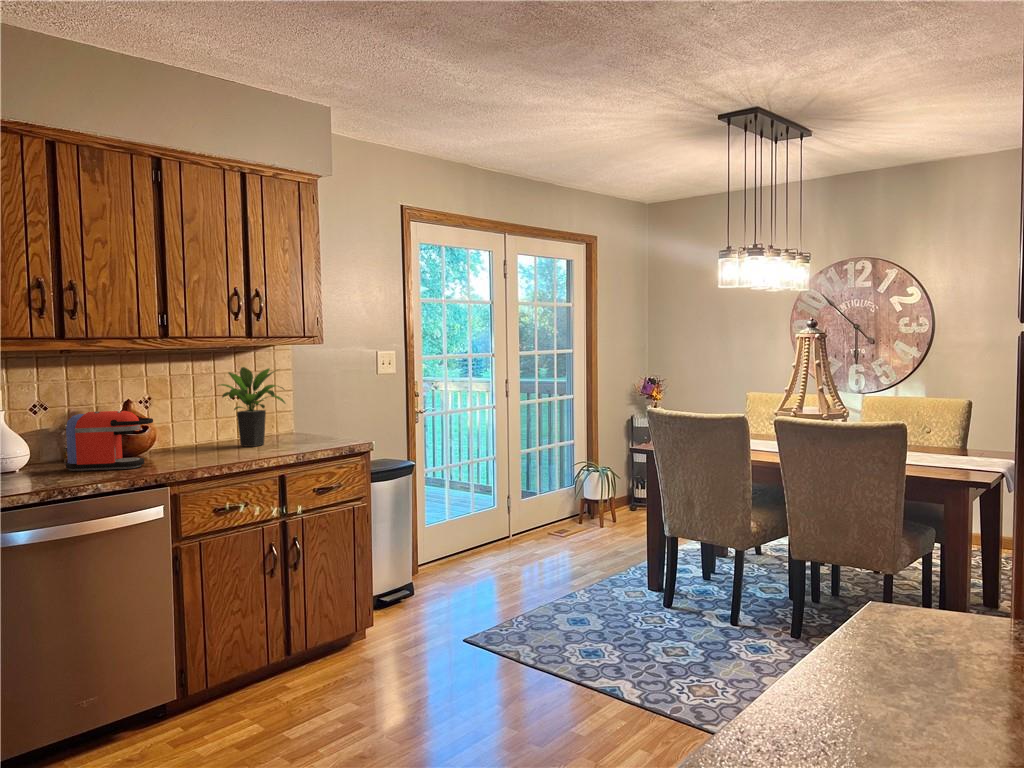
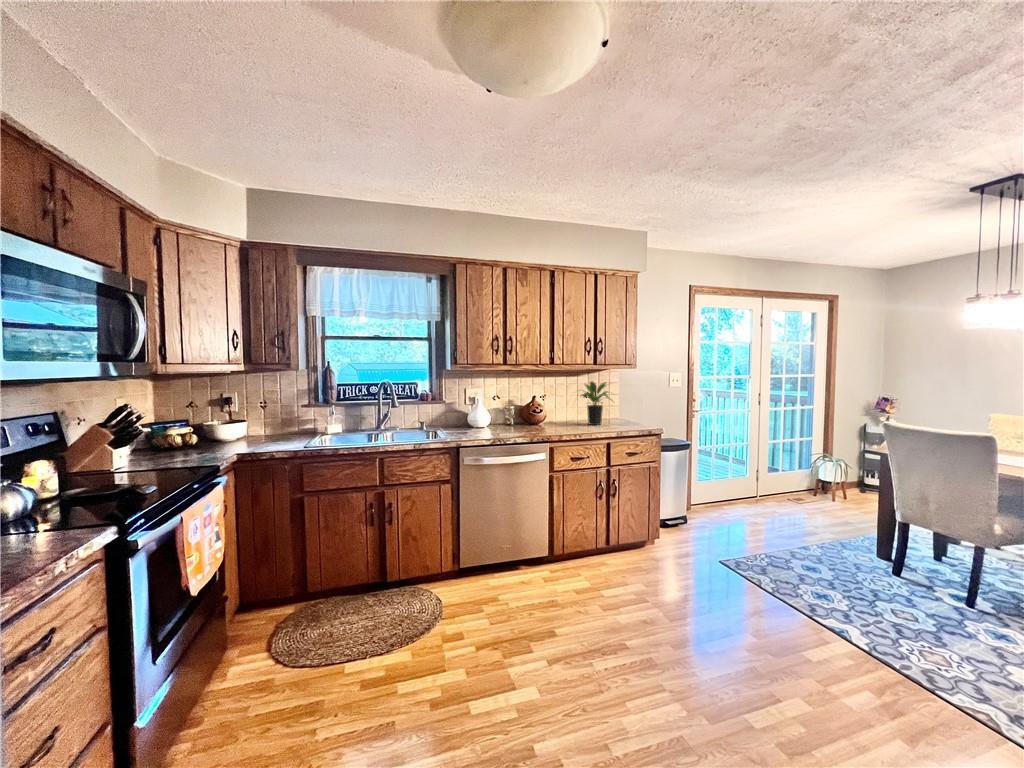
coffee maker: present [66,411,153,471] -> none [504,401,544,432]

